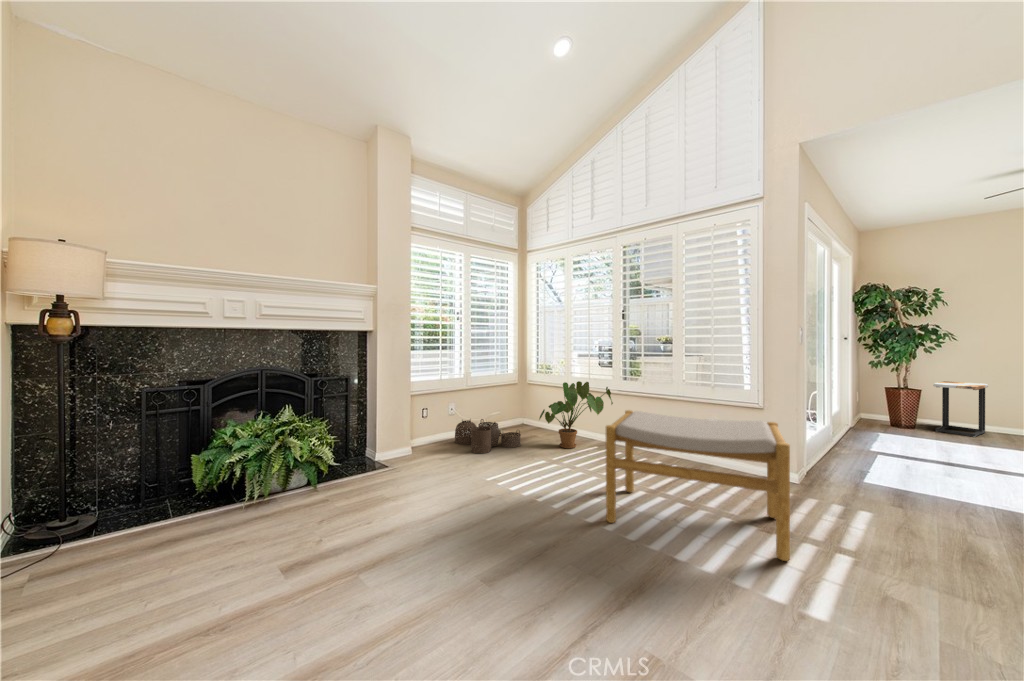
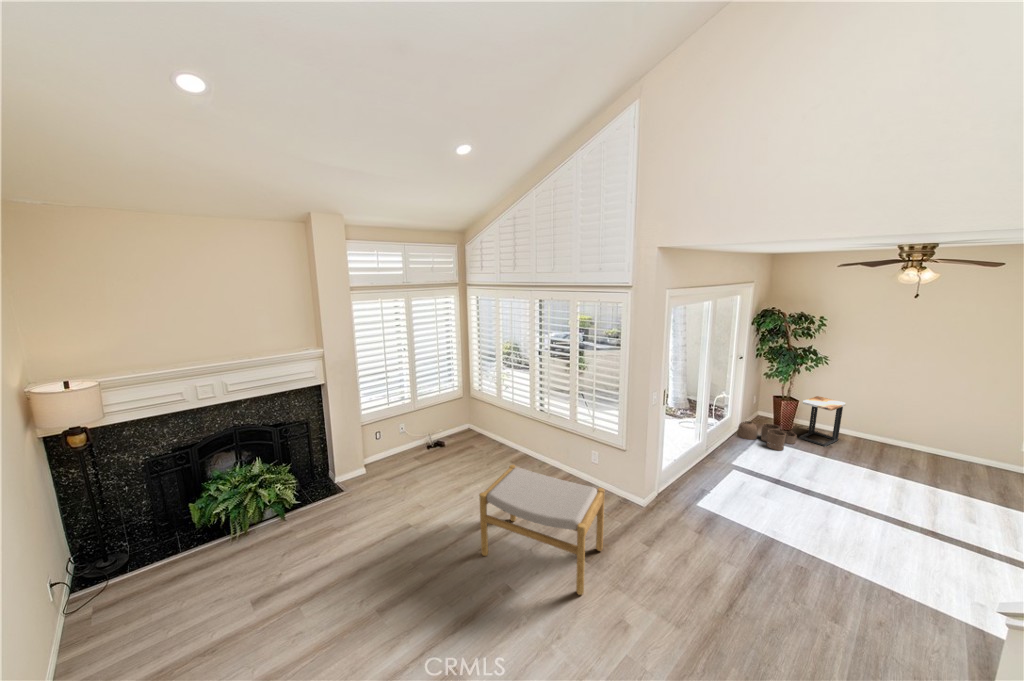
house plant: present [539,381,613,448] -> none [468,408,527,465]
woven basket: present [455,419,521,453] -> present [737,421,797,450]

